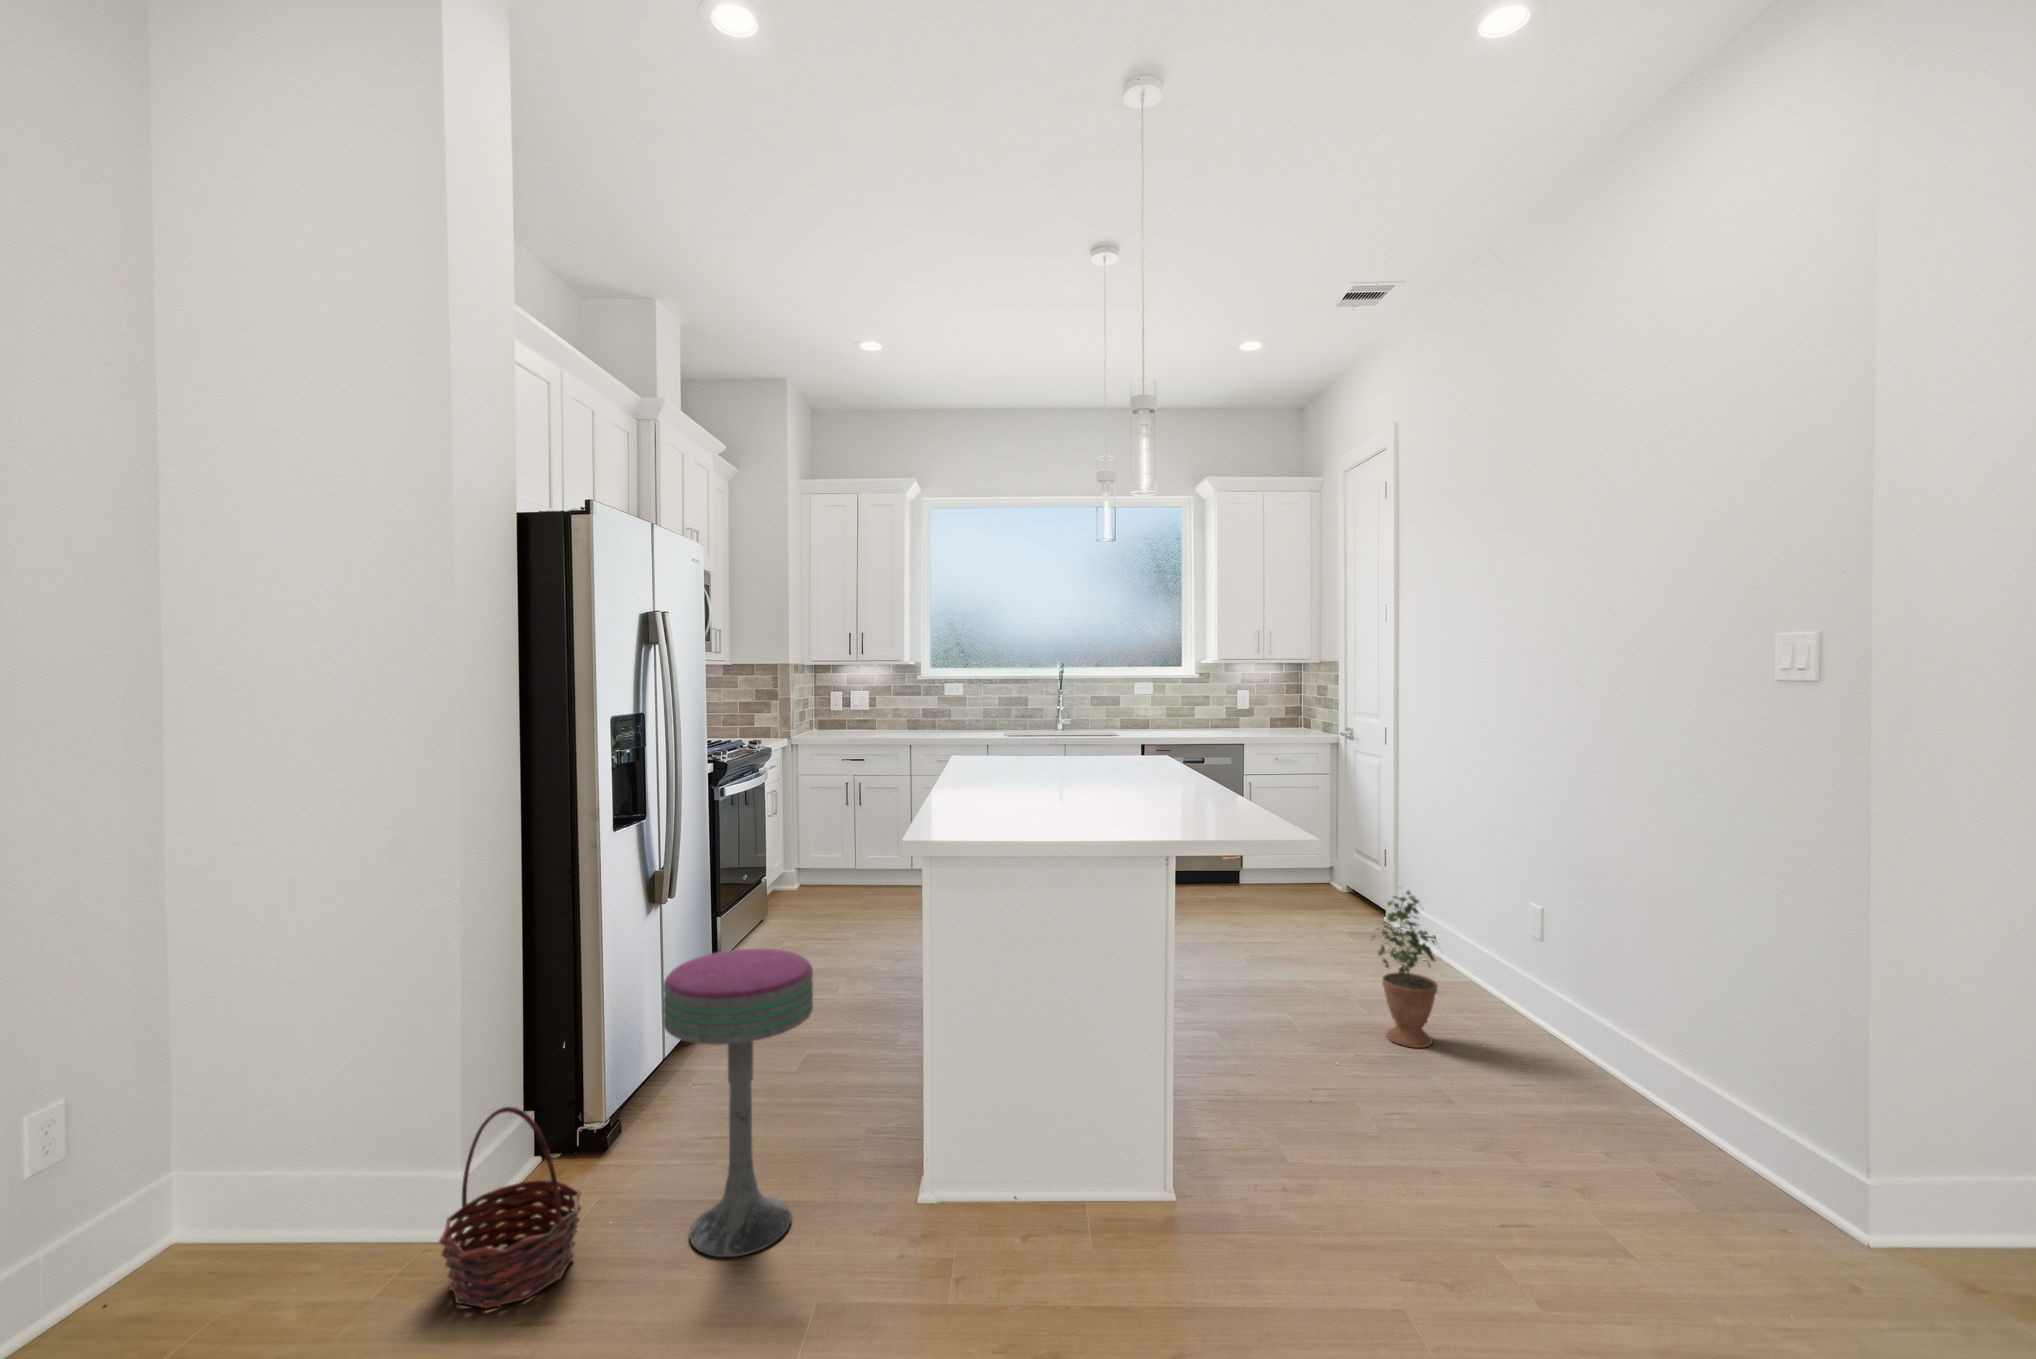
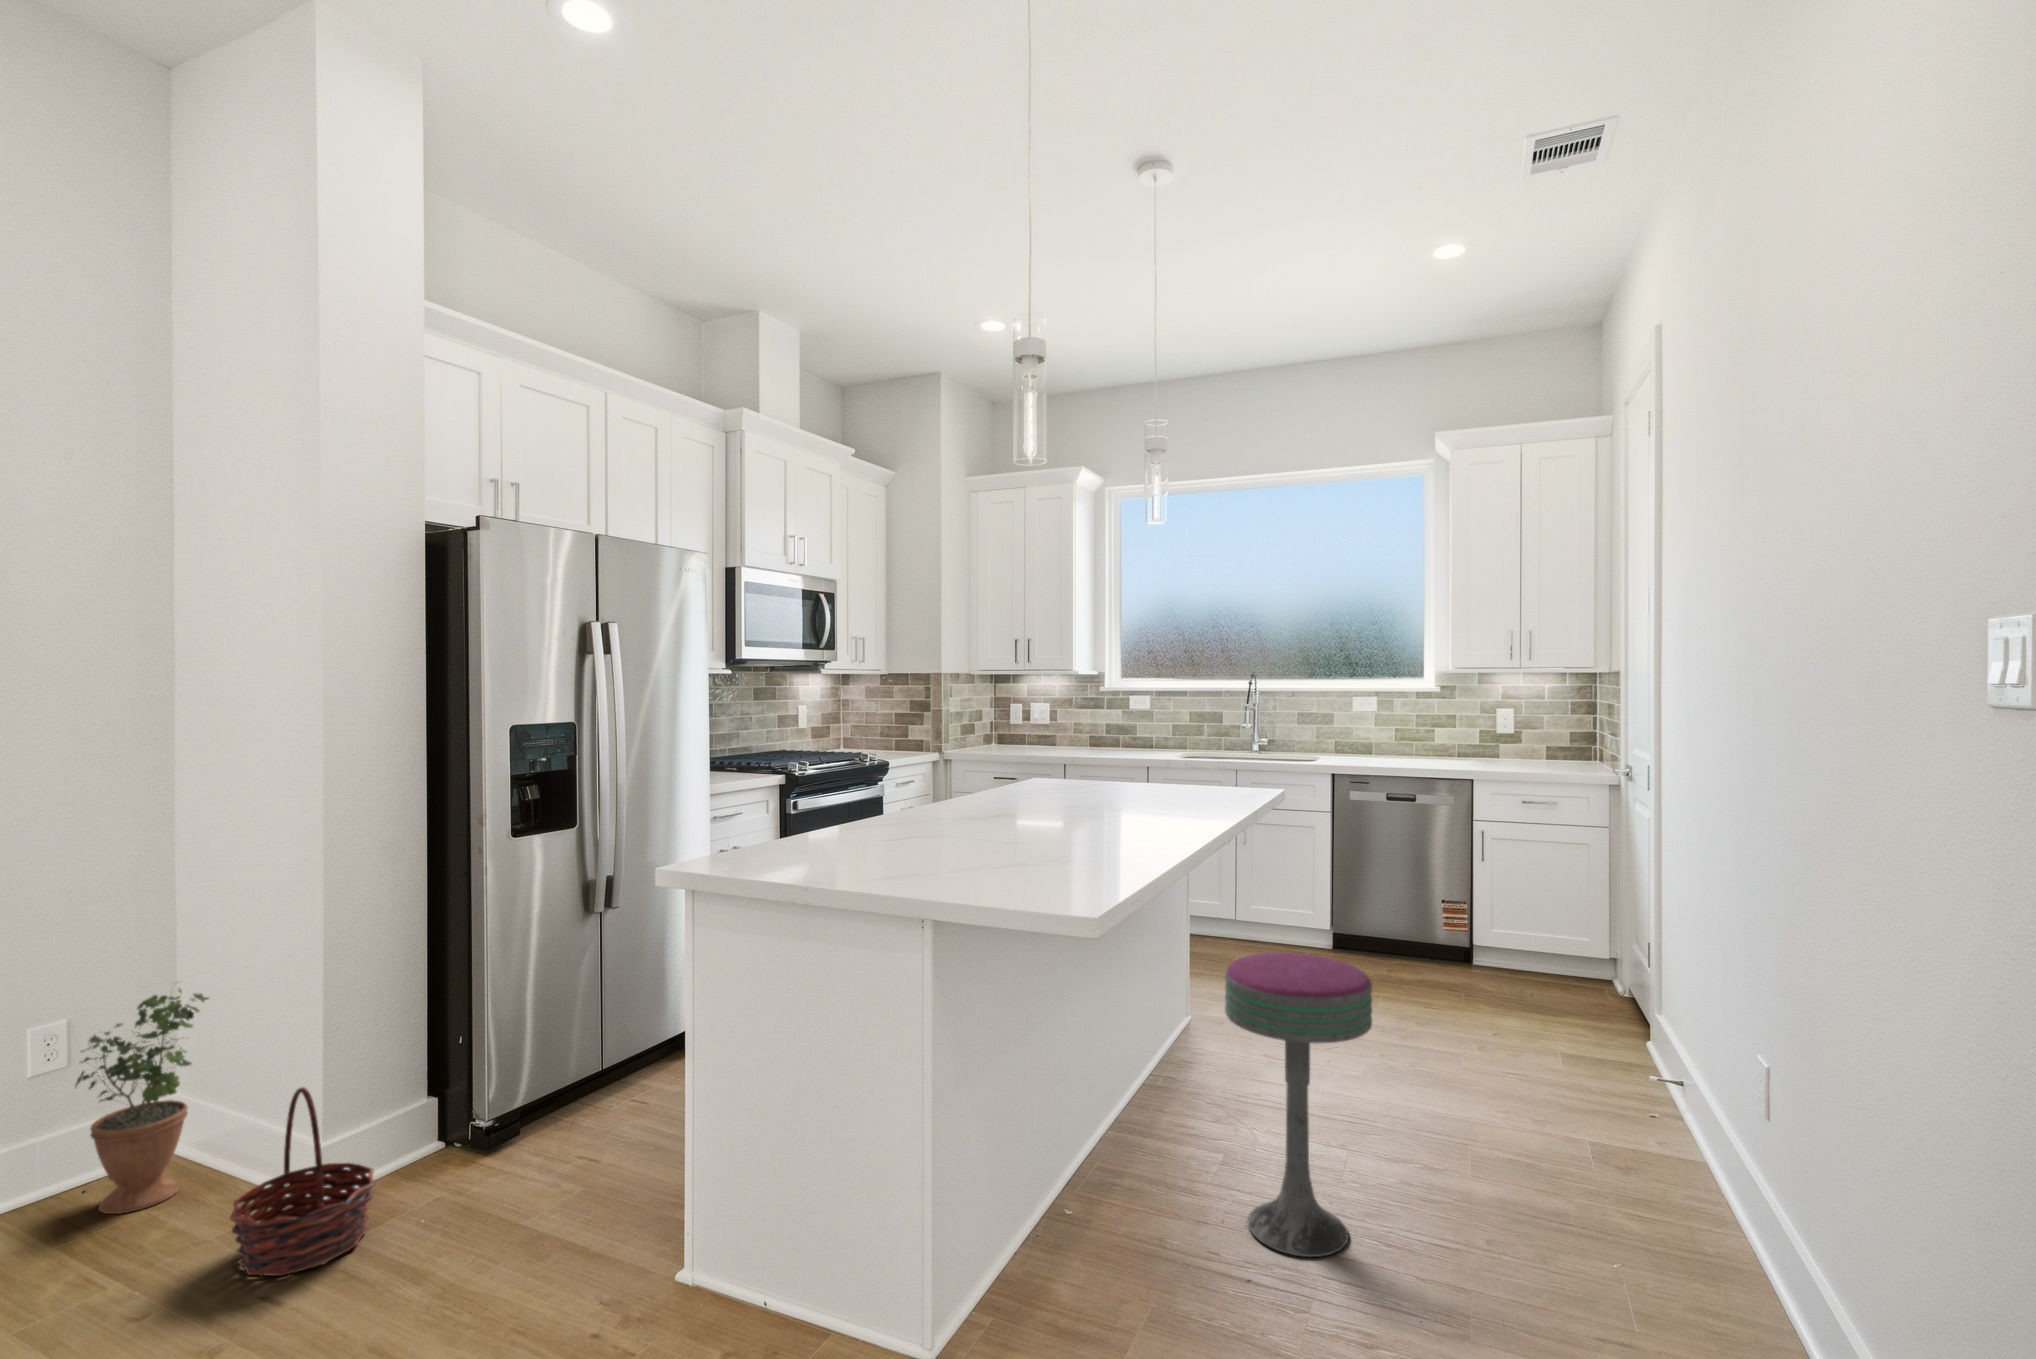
potted plant: present [1372,891,1437,1048] -> present [76,989,209,1214]
bar stool: present [663,948,813,1257] -> present [1225,953,1372,1257]

